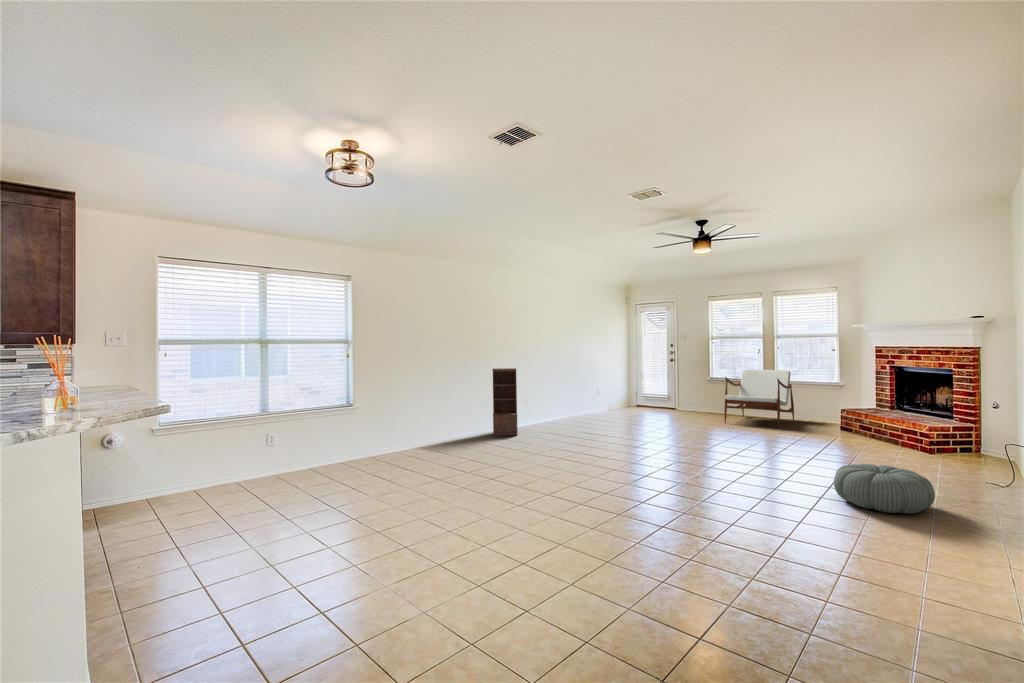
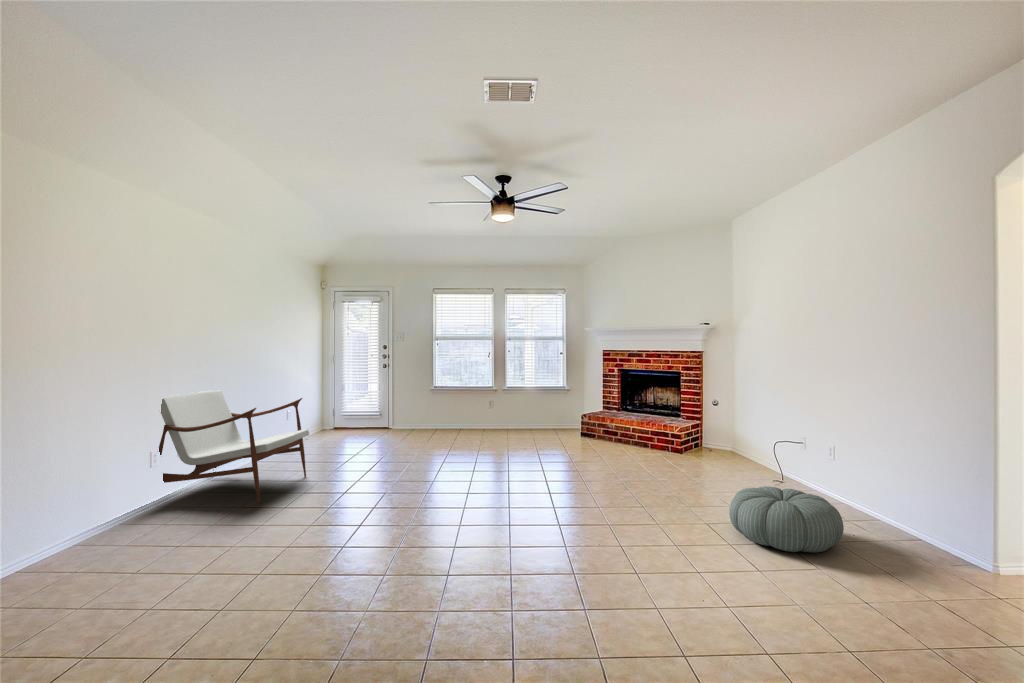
bookshelf: present [492,368,518,436] -> none [80,383,155,543]
armchair: present [724,370,794,429] -> present [159,390,309,503]

